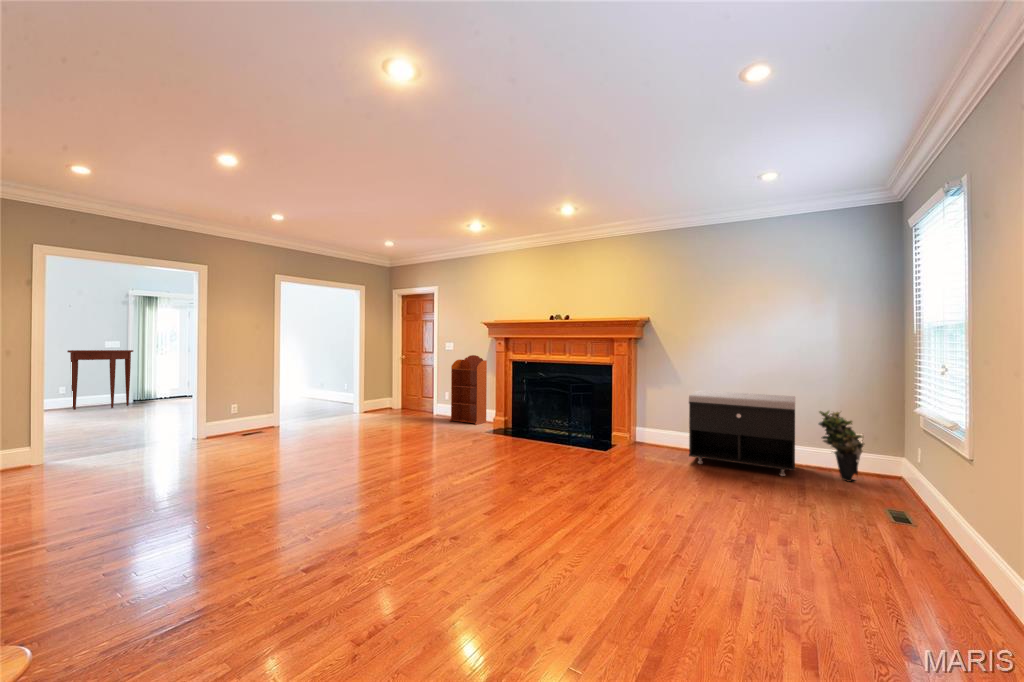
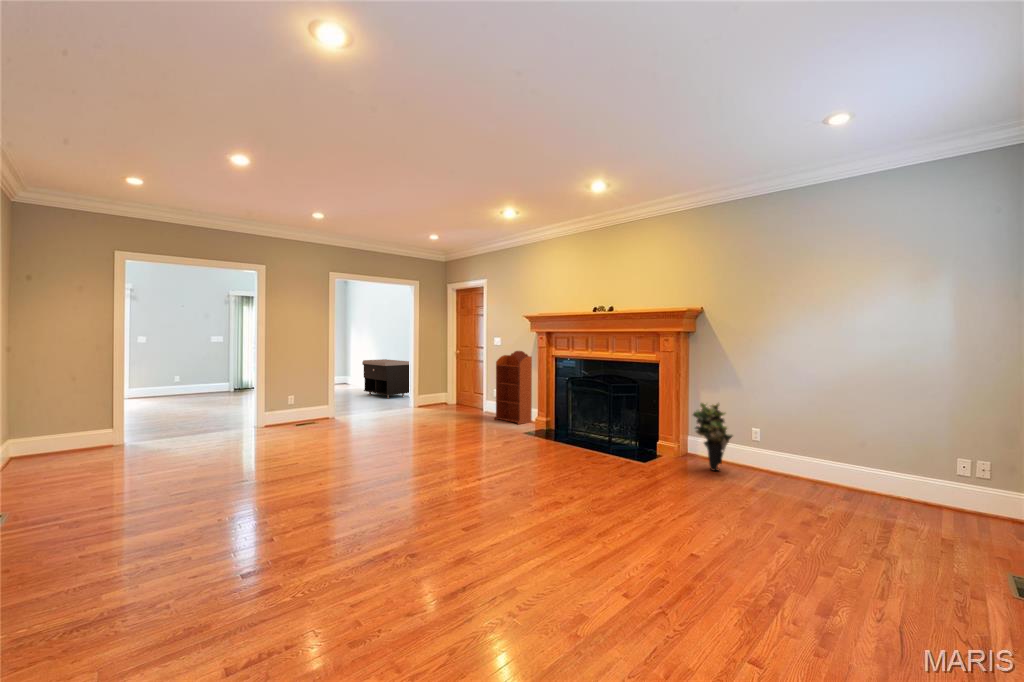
console table: present [67,350,133,410] -> none [181,344,231,396]
storage bench: present [689,390,795,476] -> present [362,359,409,399]
potted plant: present [819,411,864,481] -> present [693,403,732,471]

